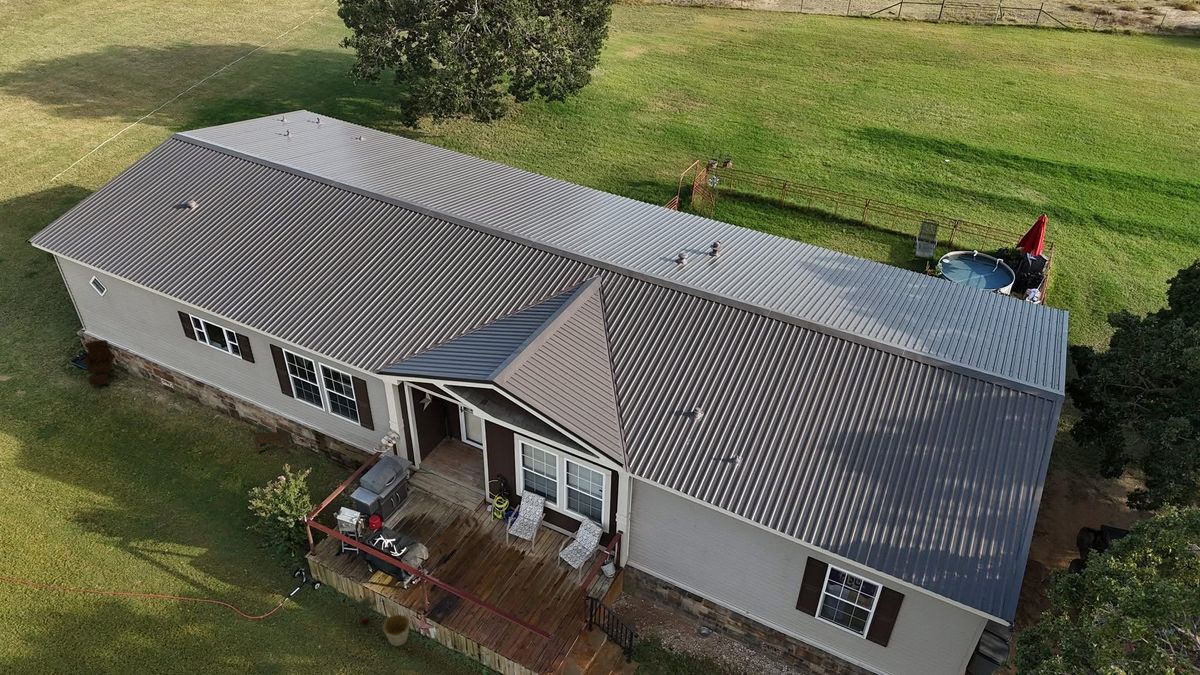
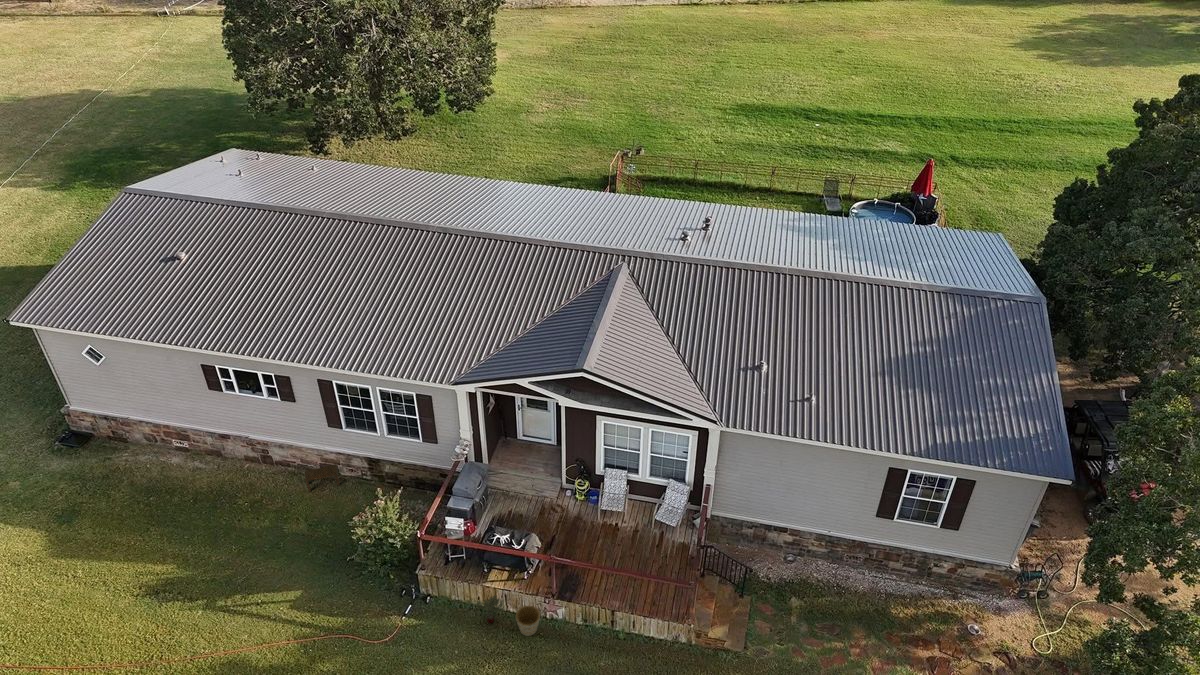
lounge chair: present [84,340,115,387] -> none [79,411,115,463]

